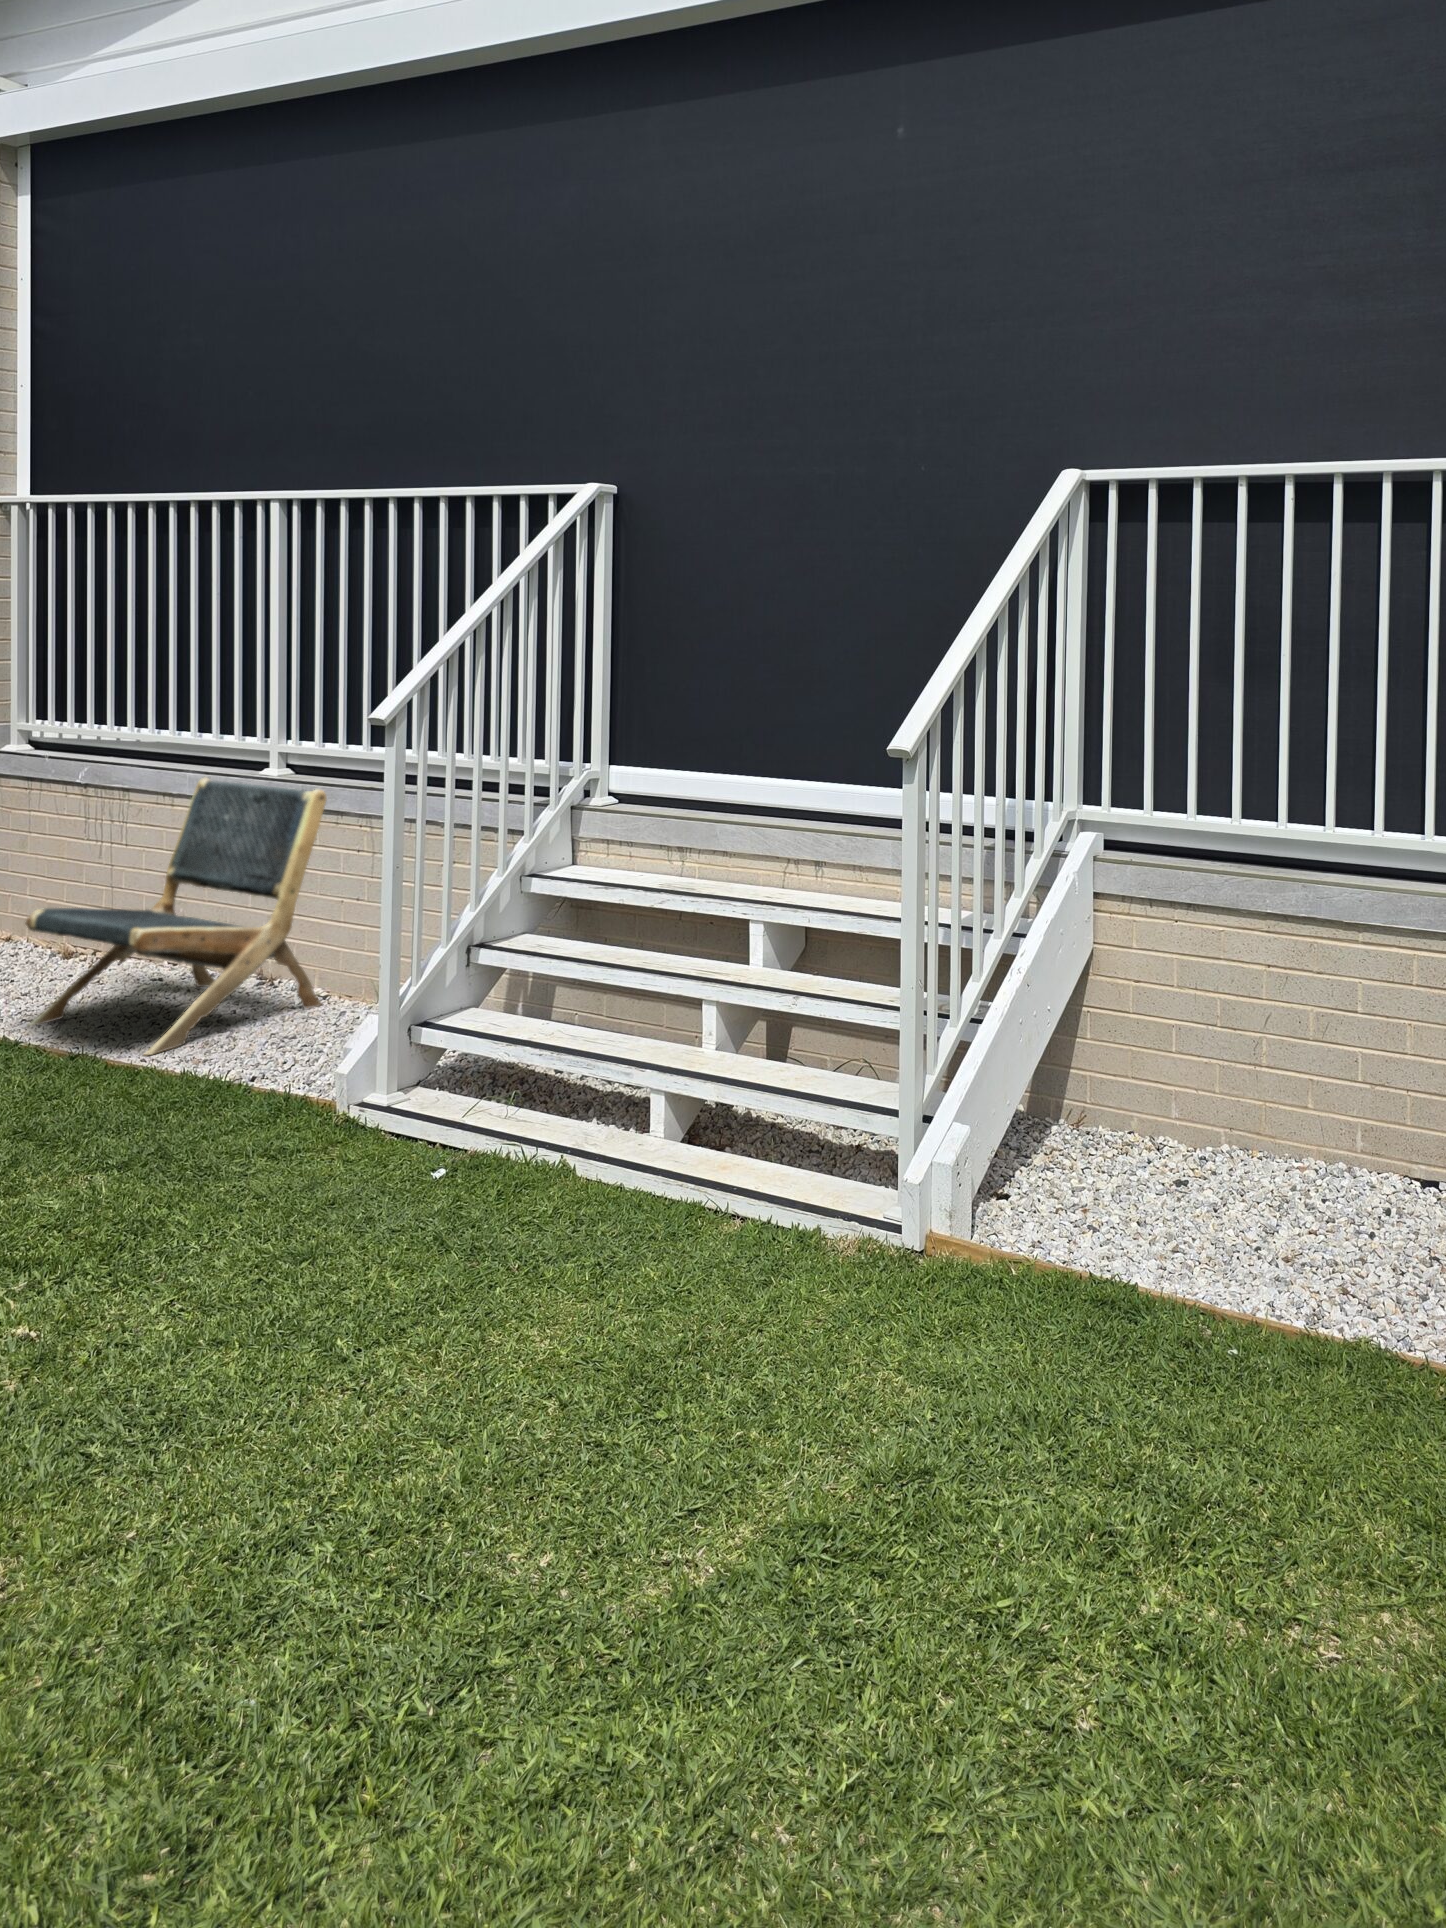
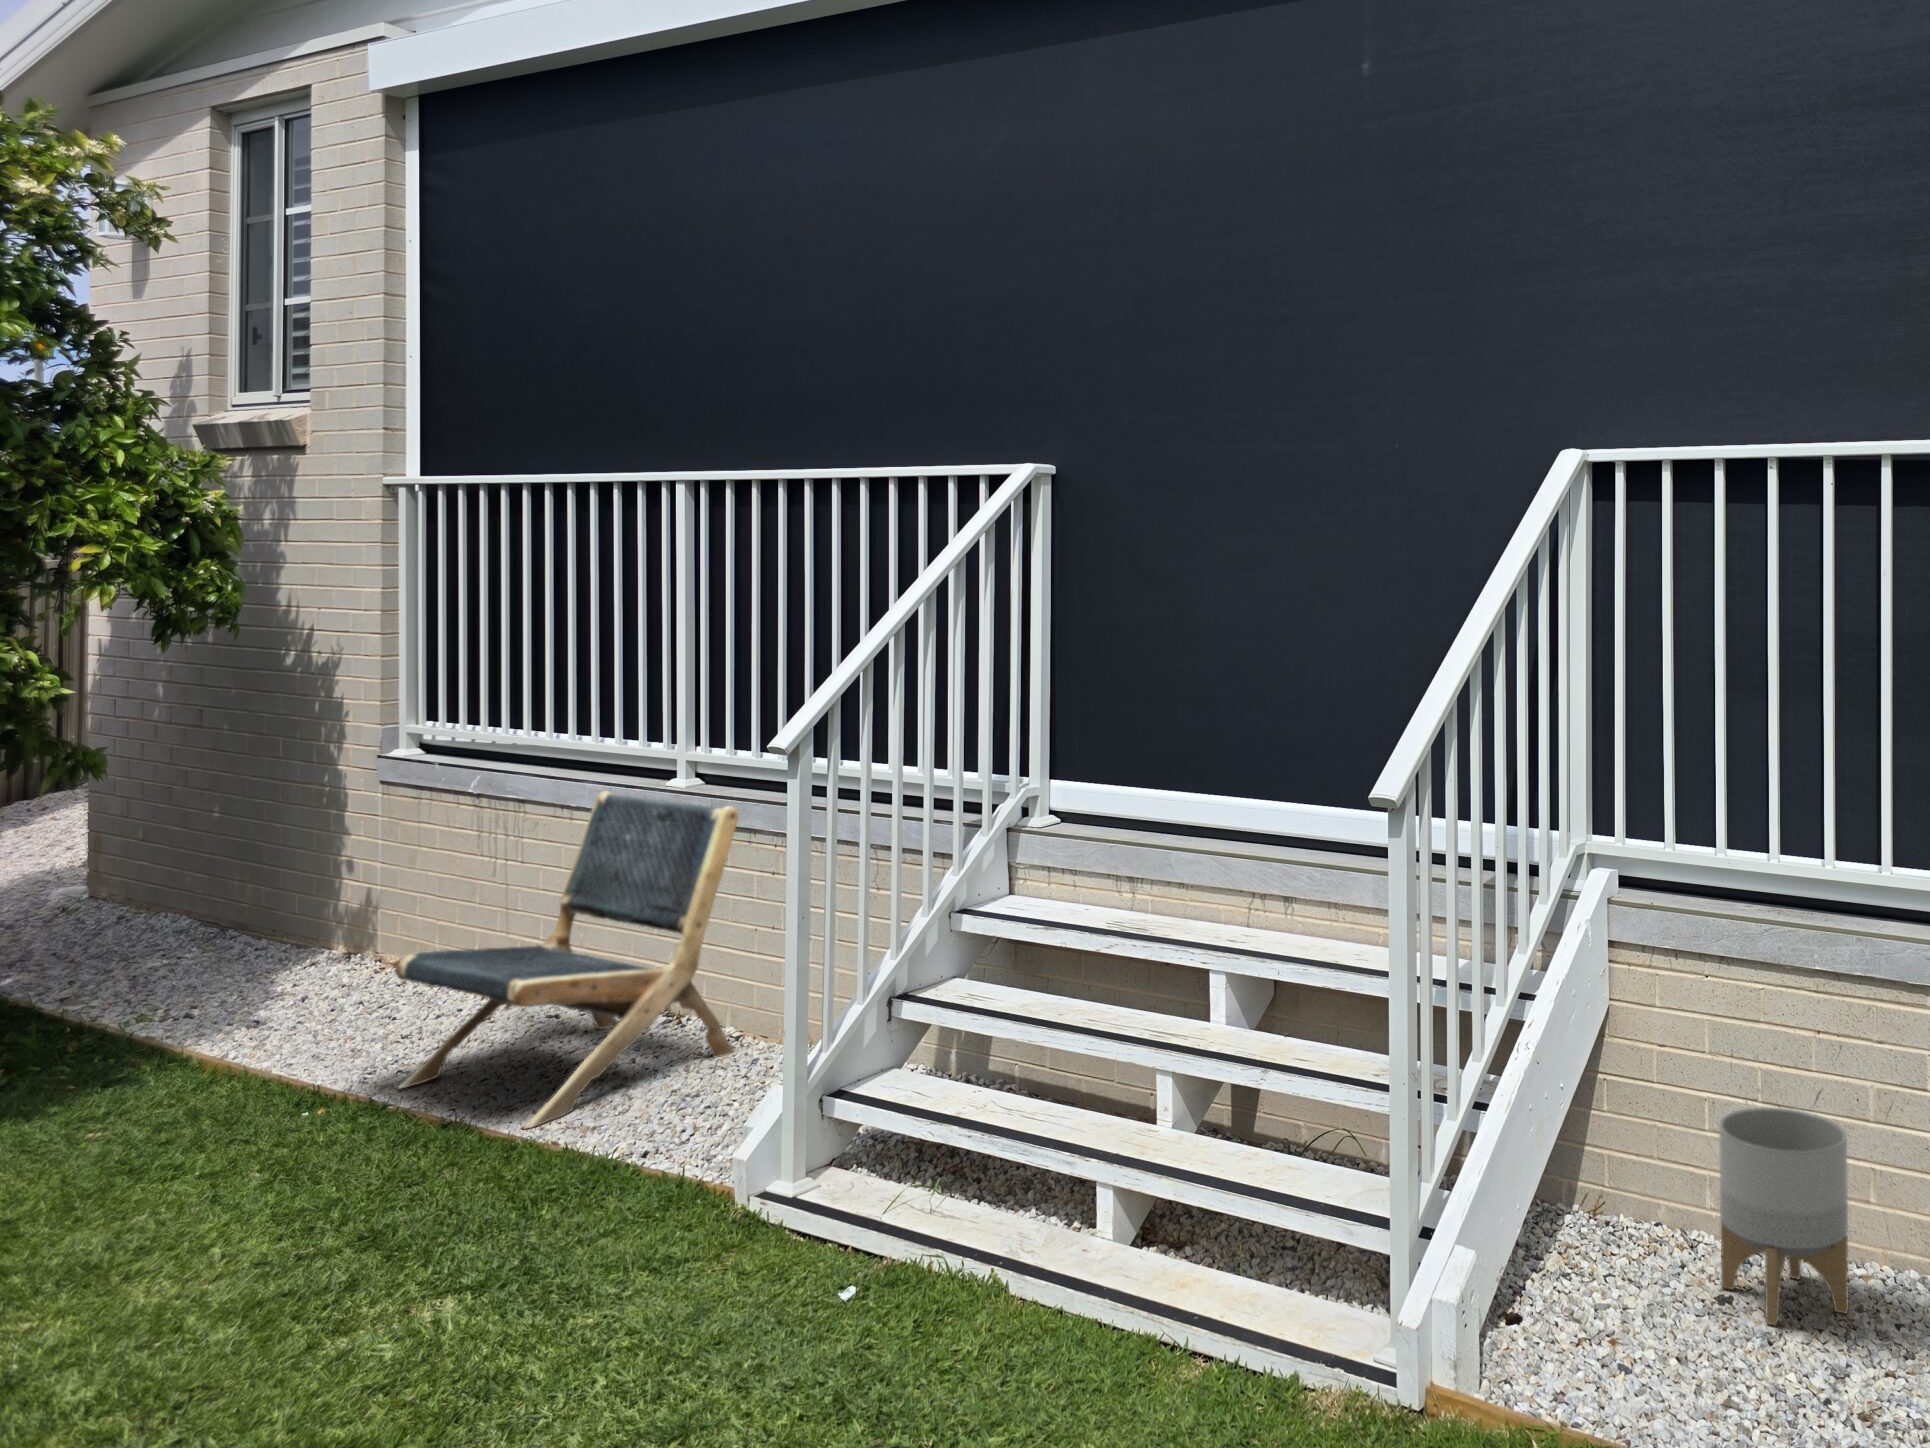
planter: none [1178,1029,1287,1201] -> present [1719,1107,1849,1325]

